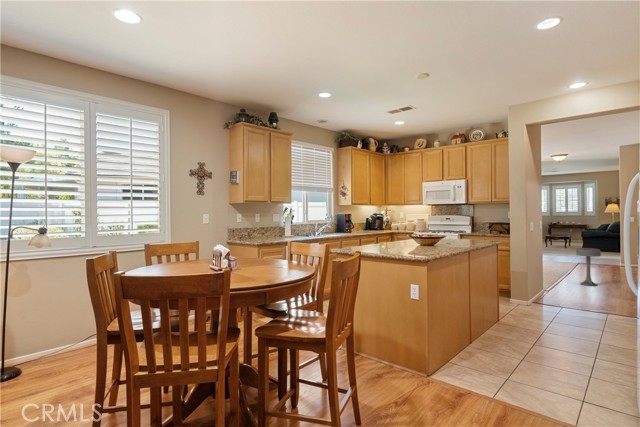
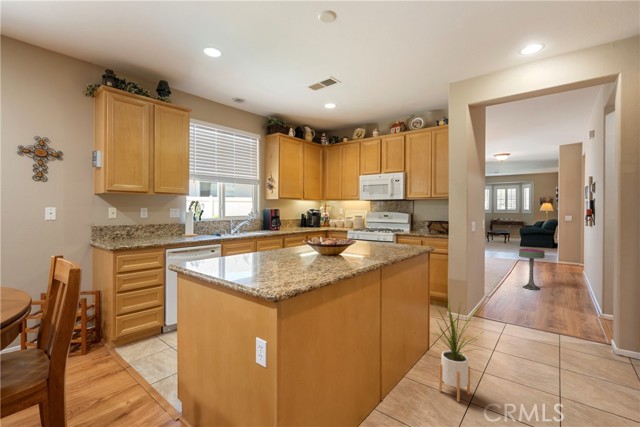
house plant: none [500,273,543,347] -> present [434,300,479,402]

